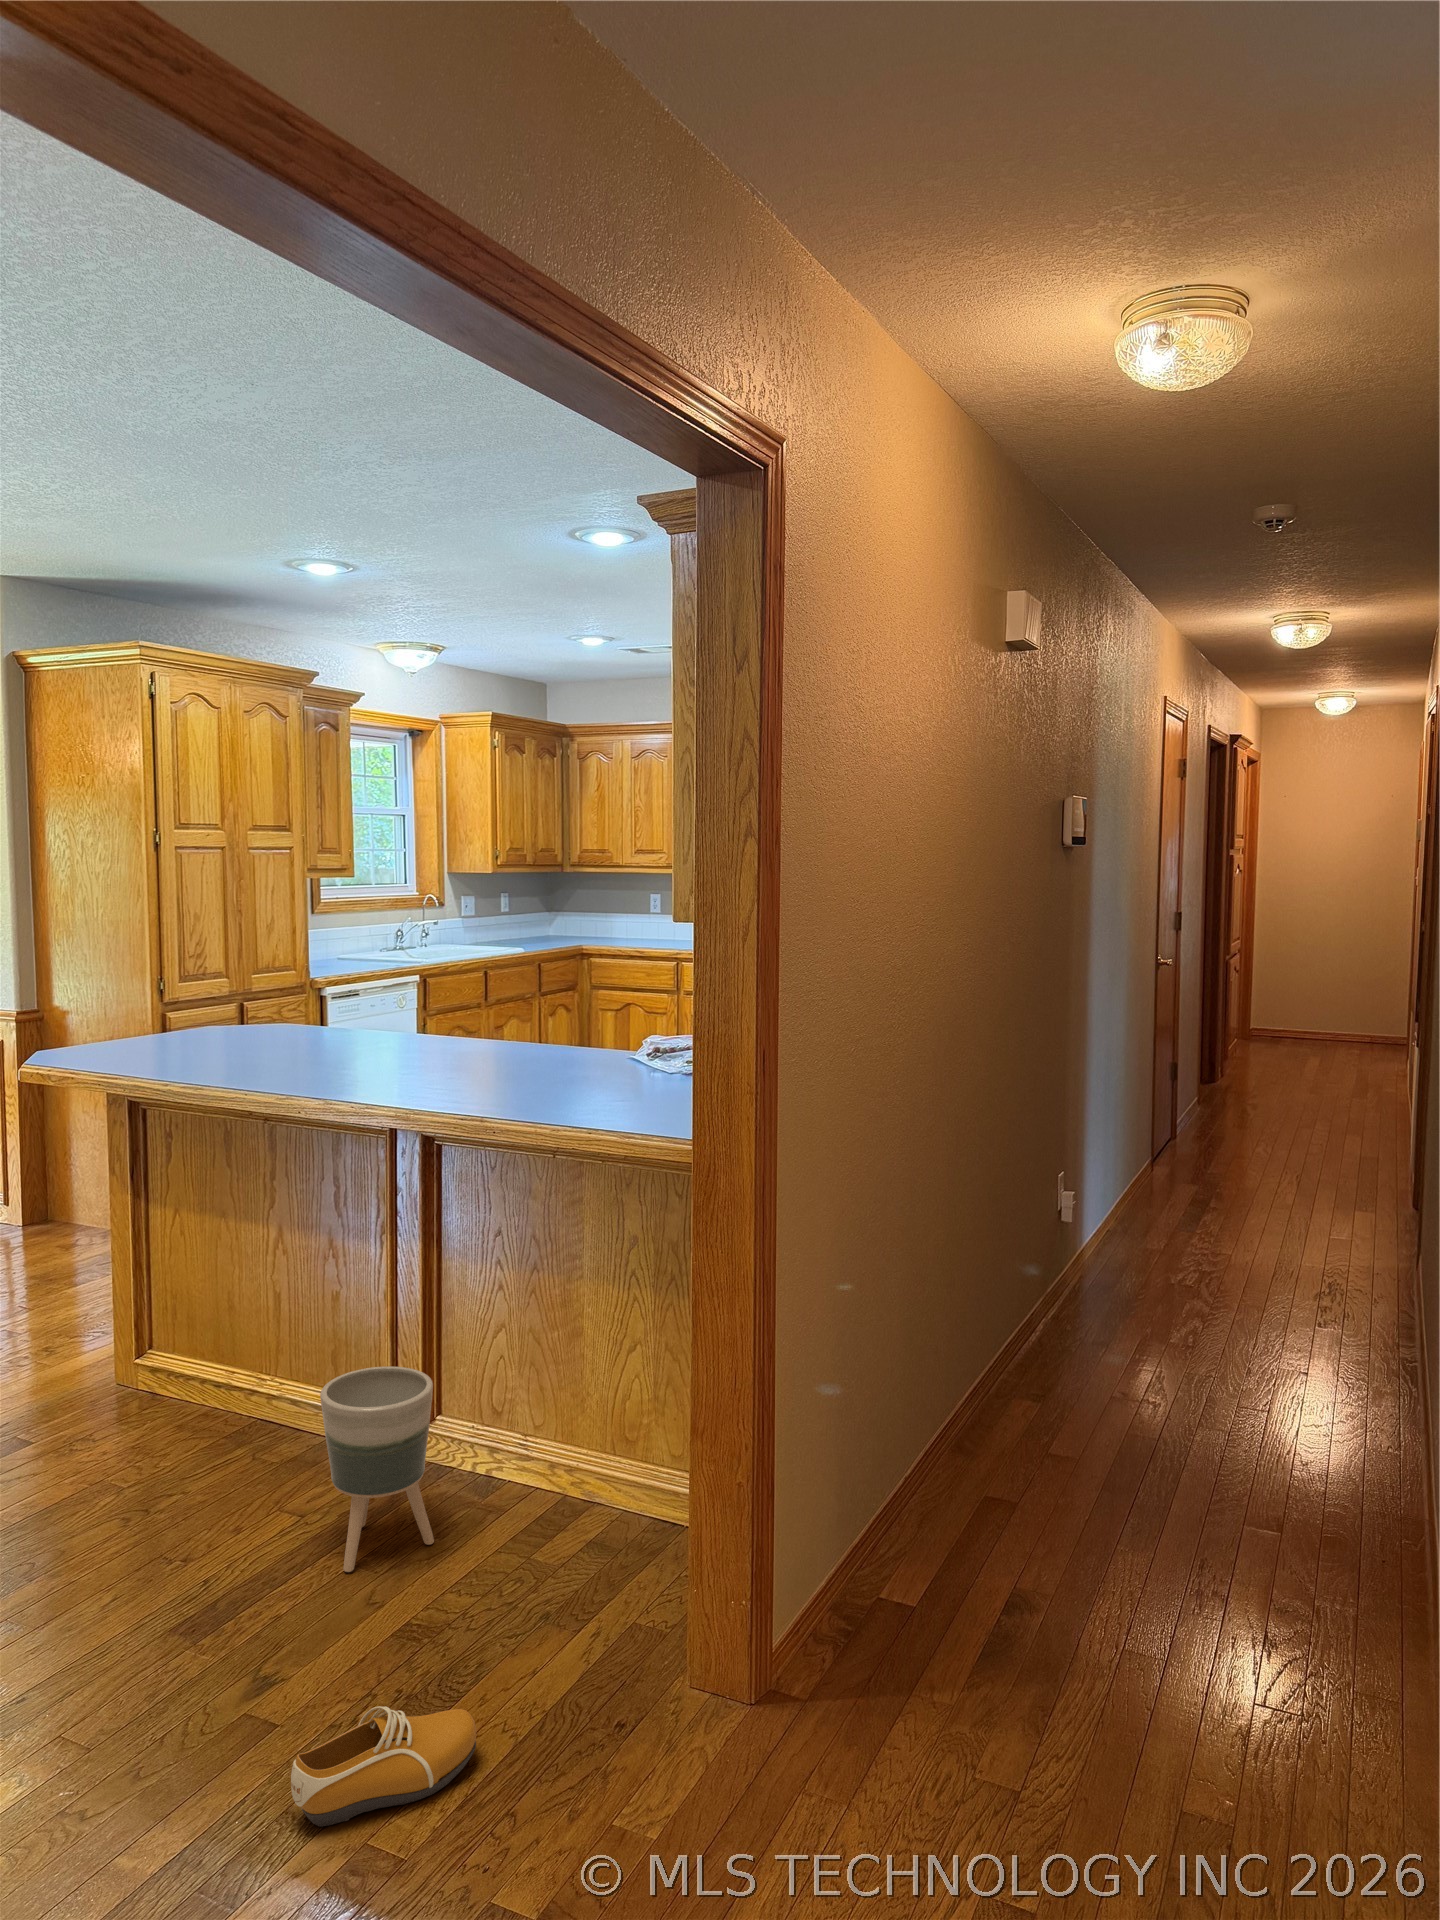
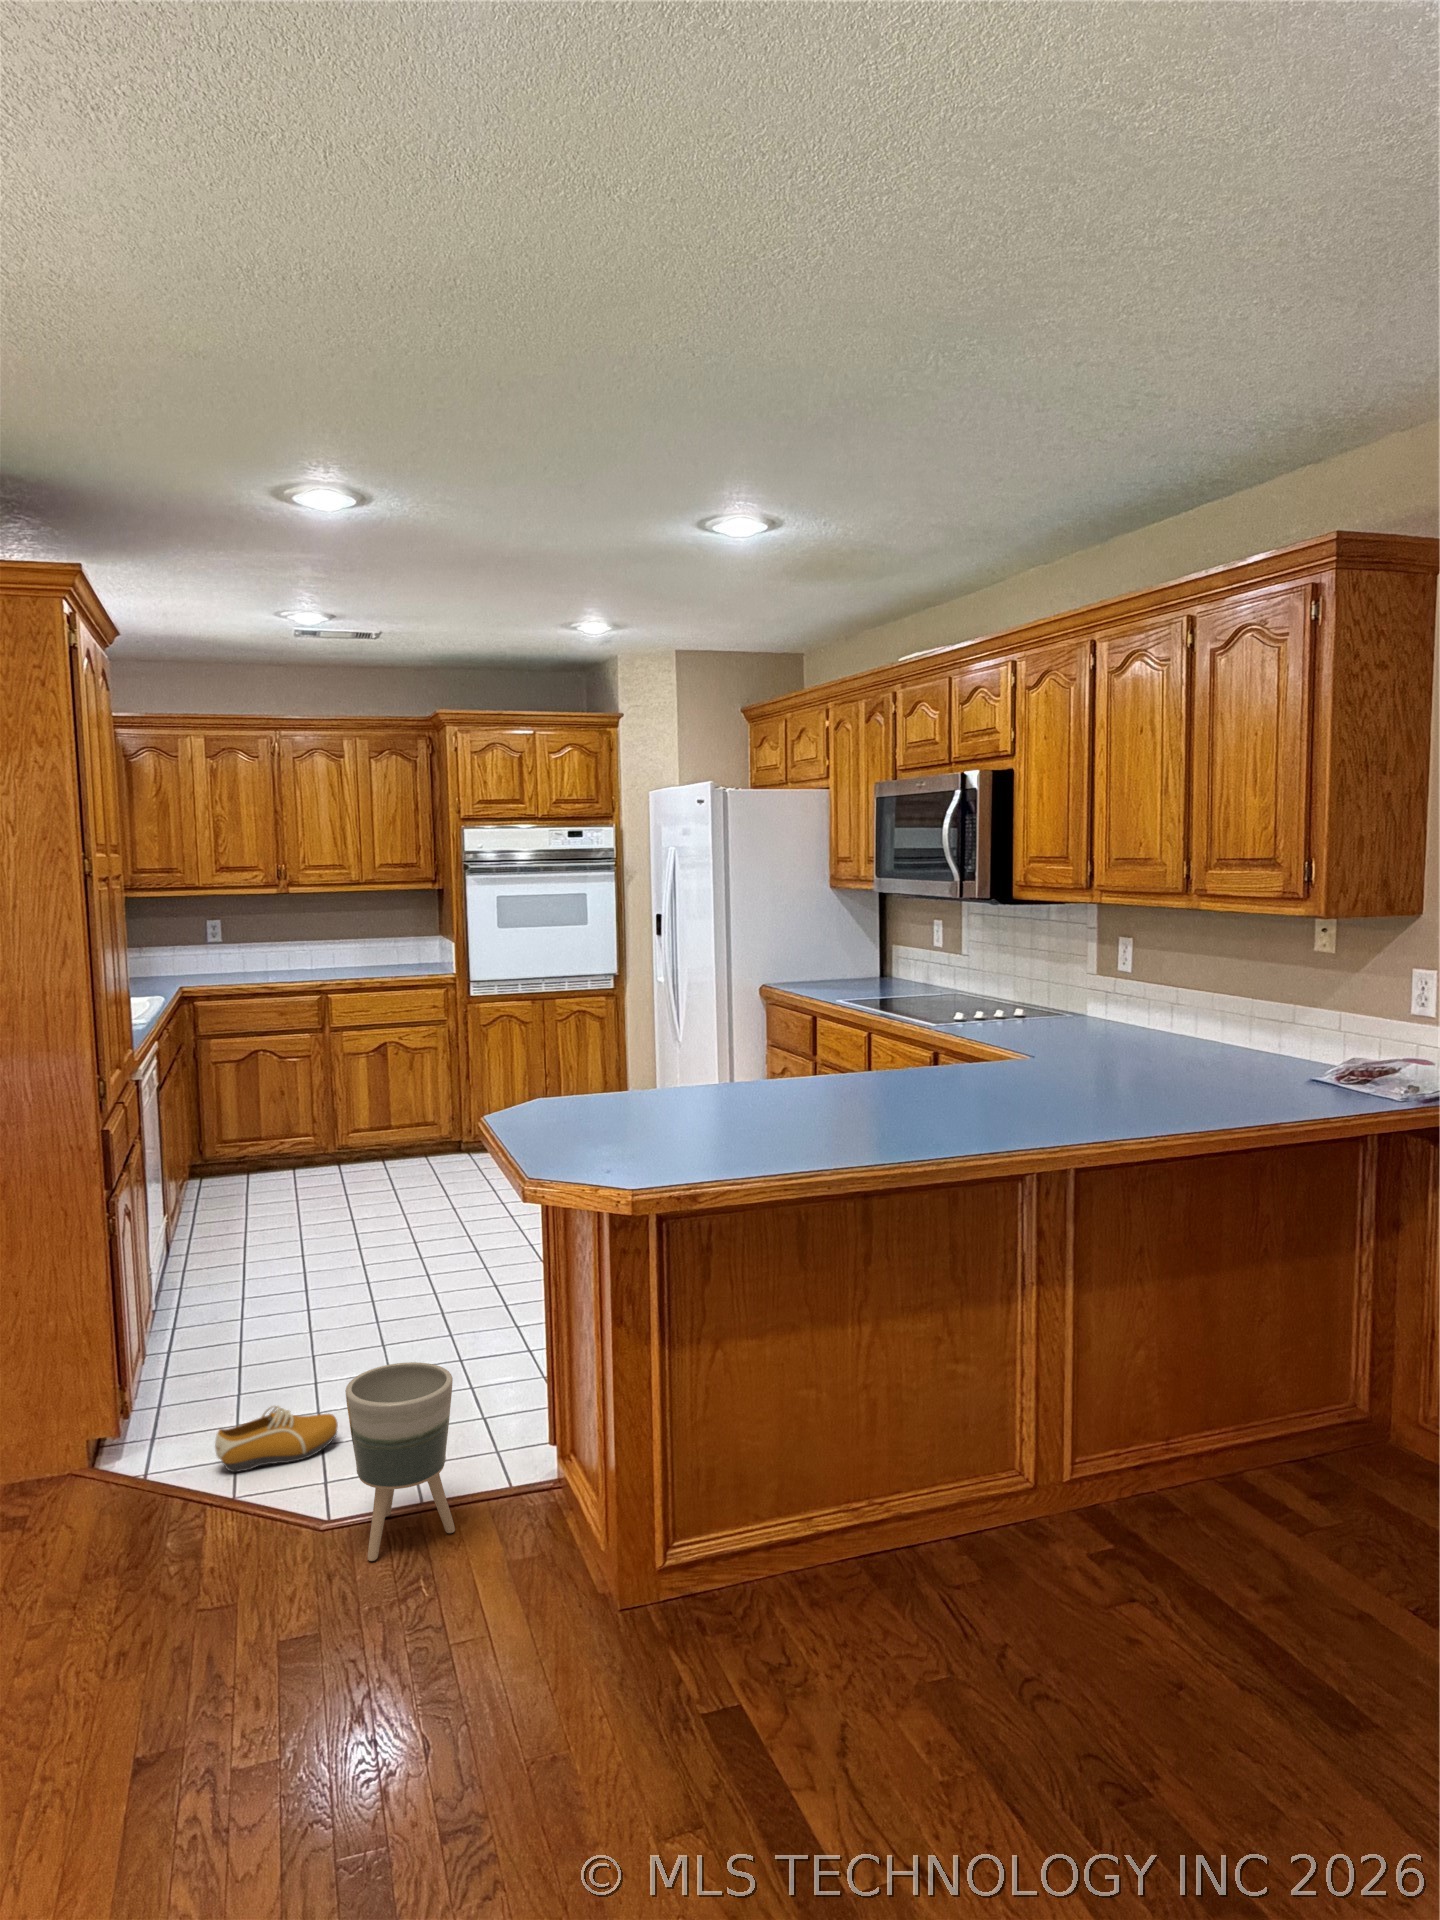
shoe: present [291,1706,476,1826] -> present [215,1406,338,1472]

